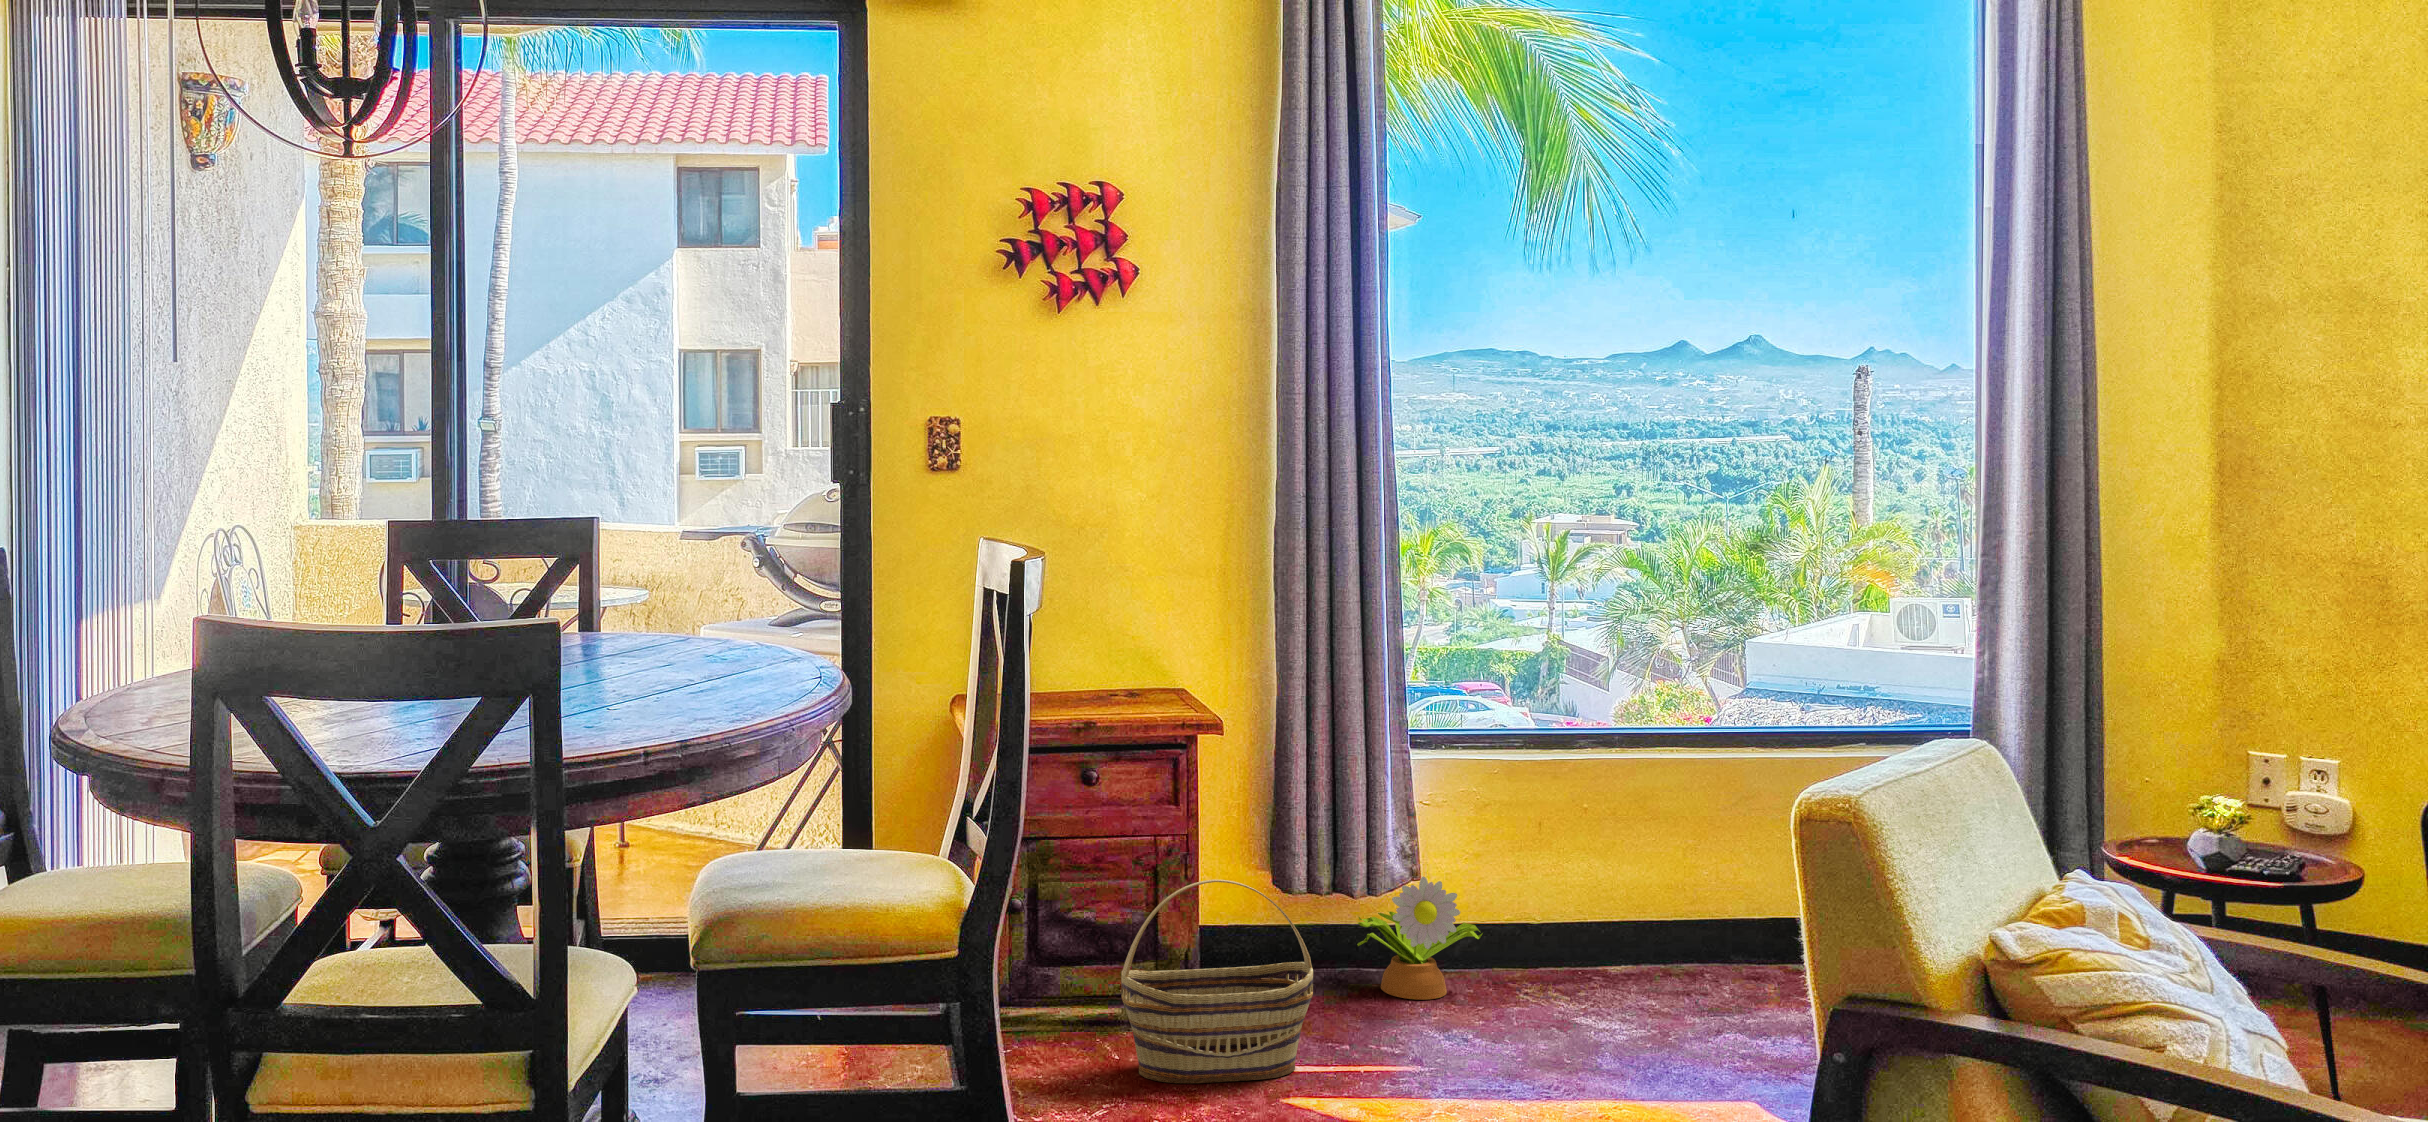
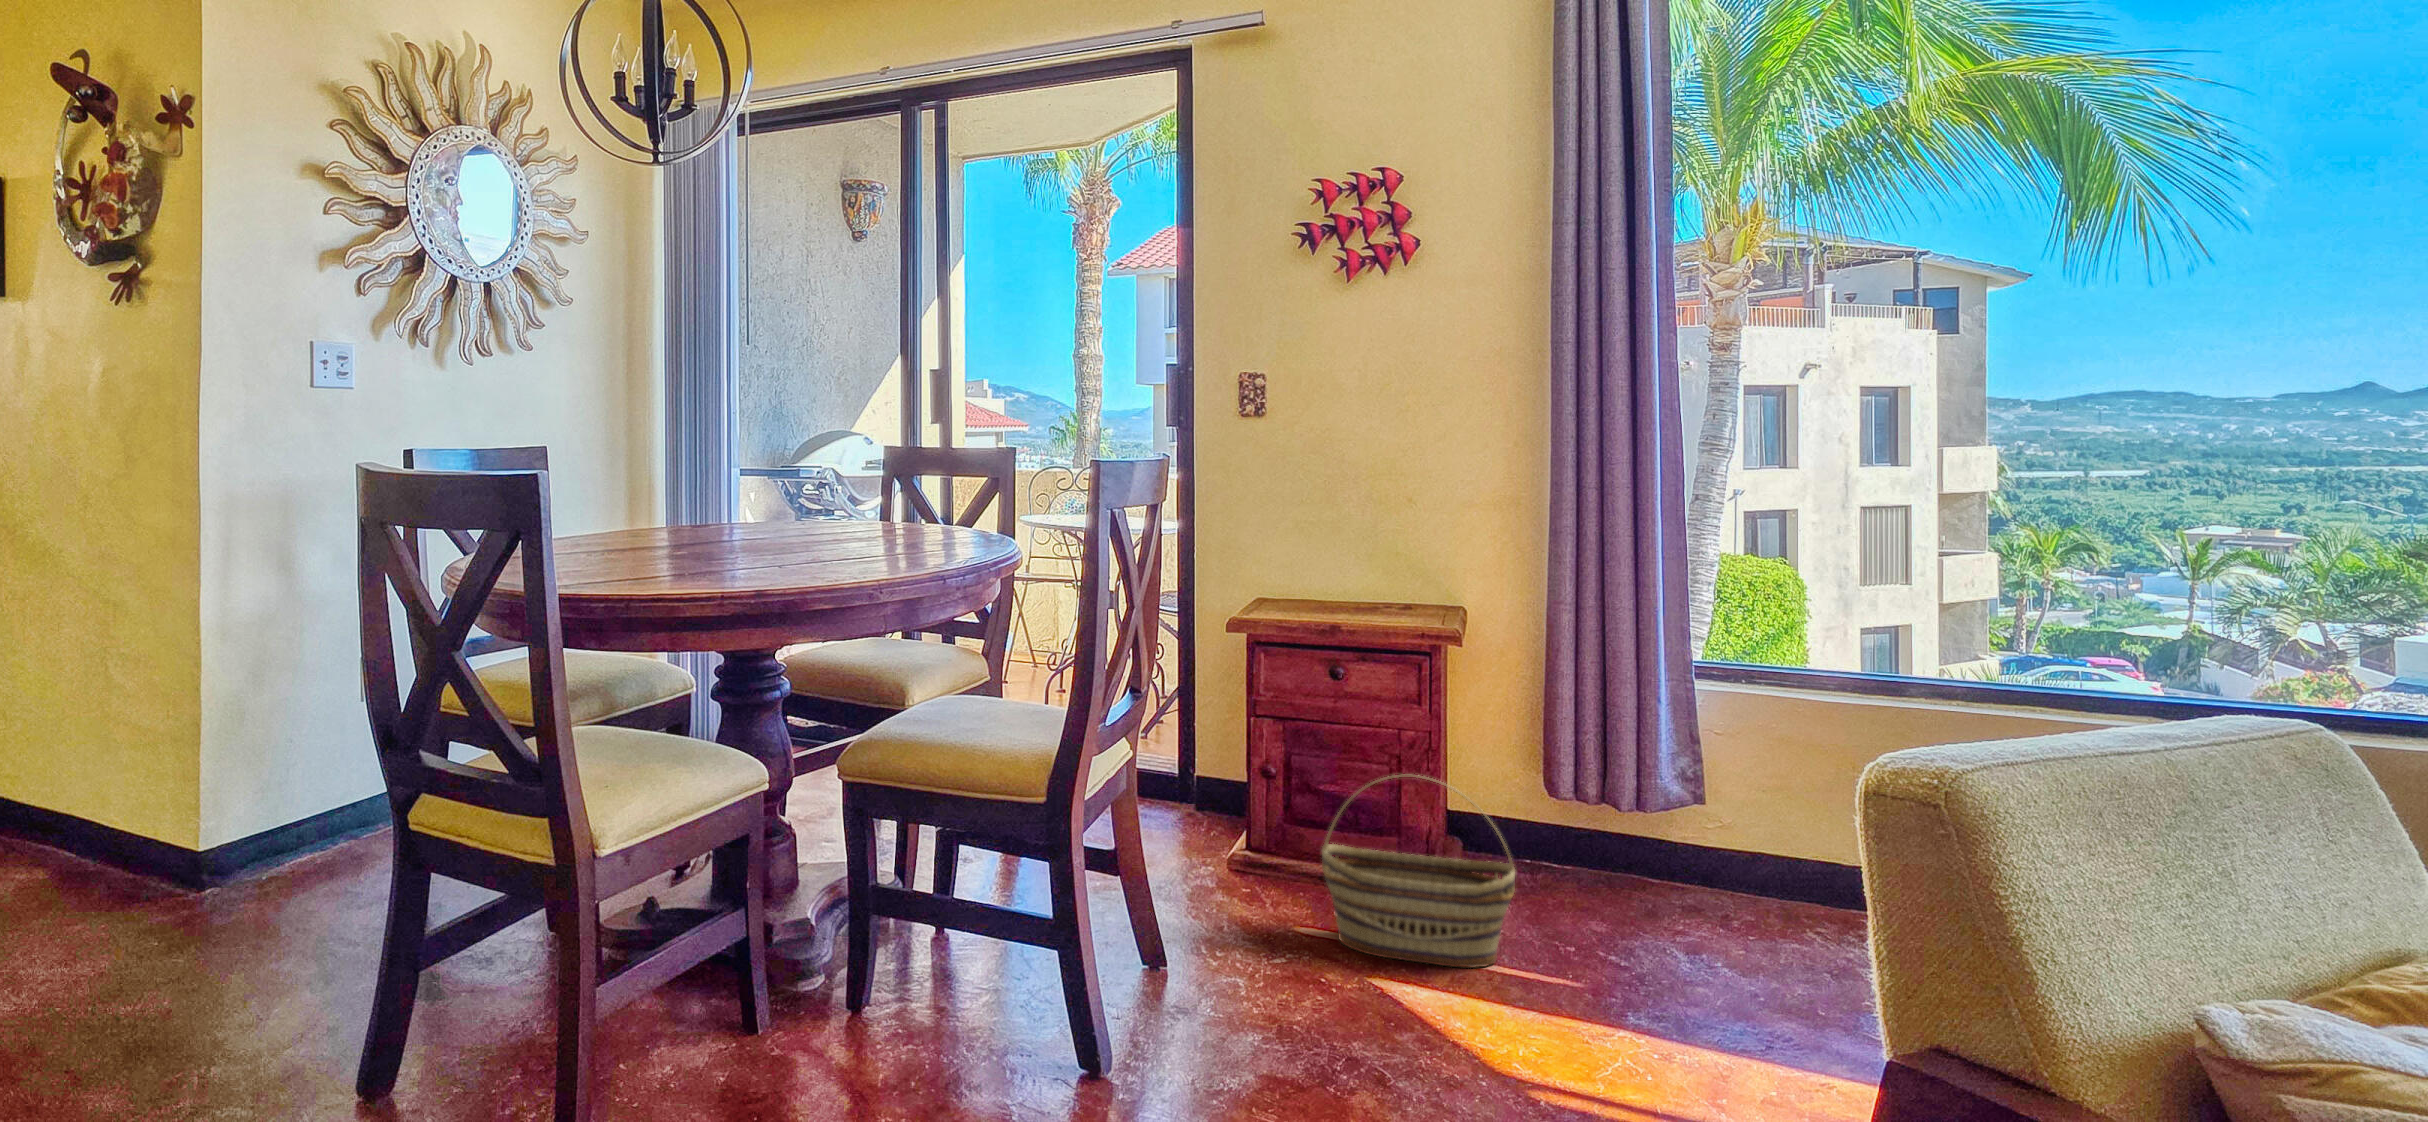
decorative plant: present [1357,876,1483,1000] -> none [1614,801,1760,921]

